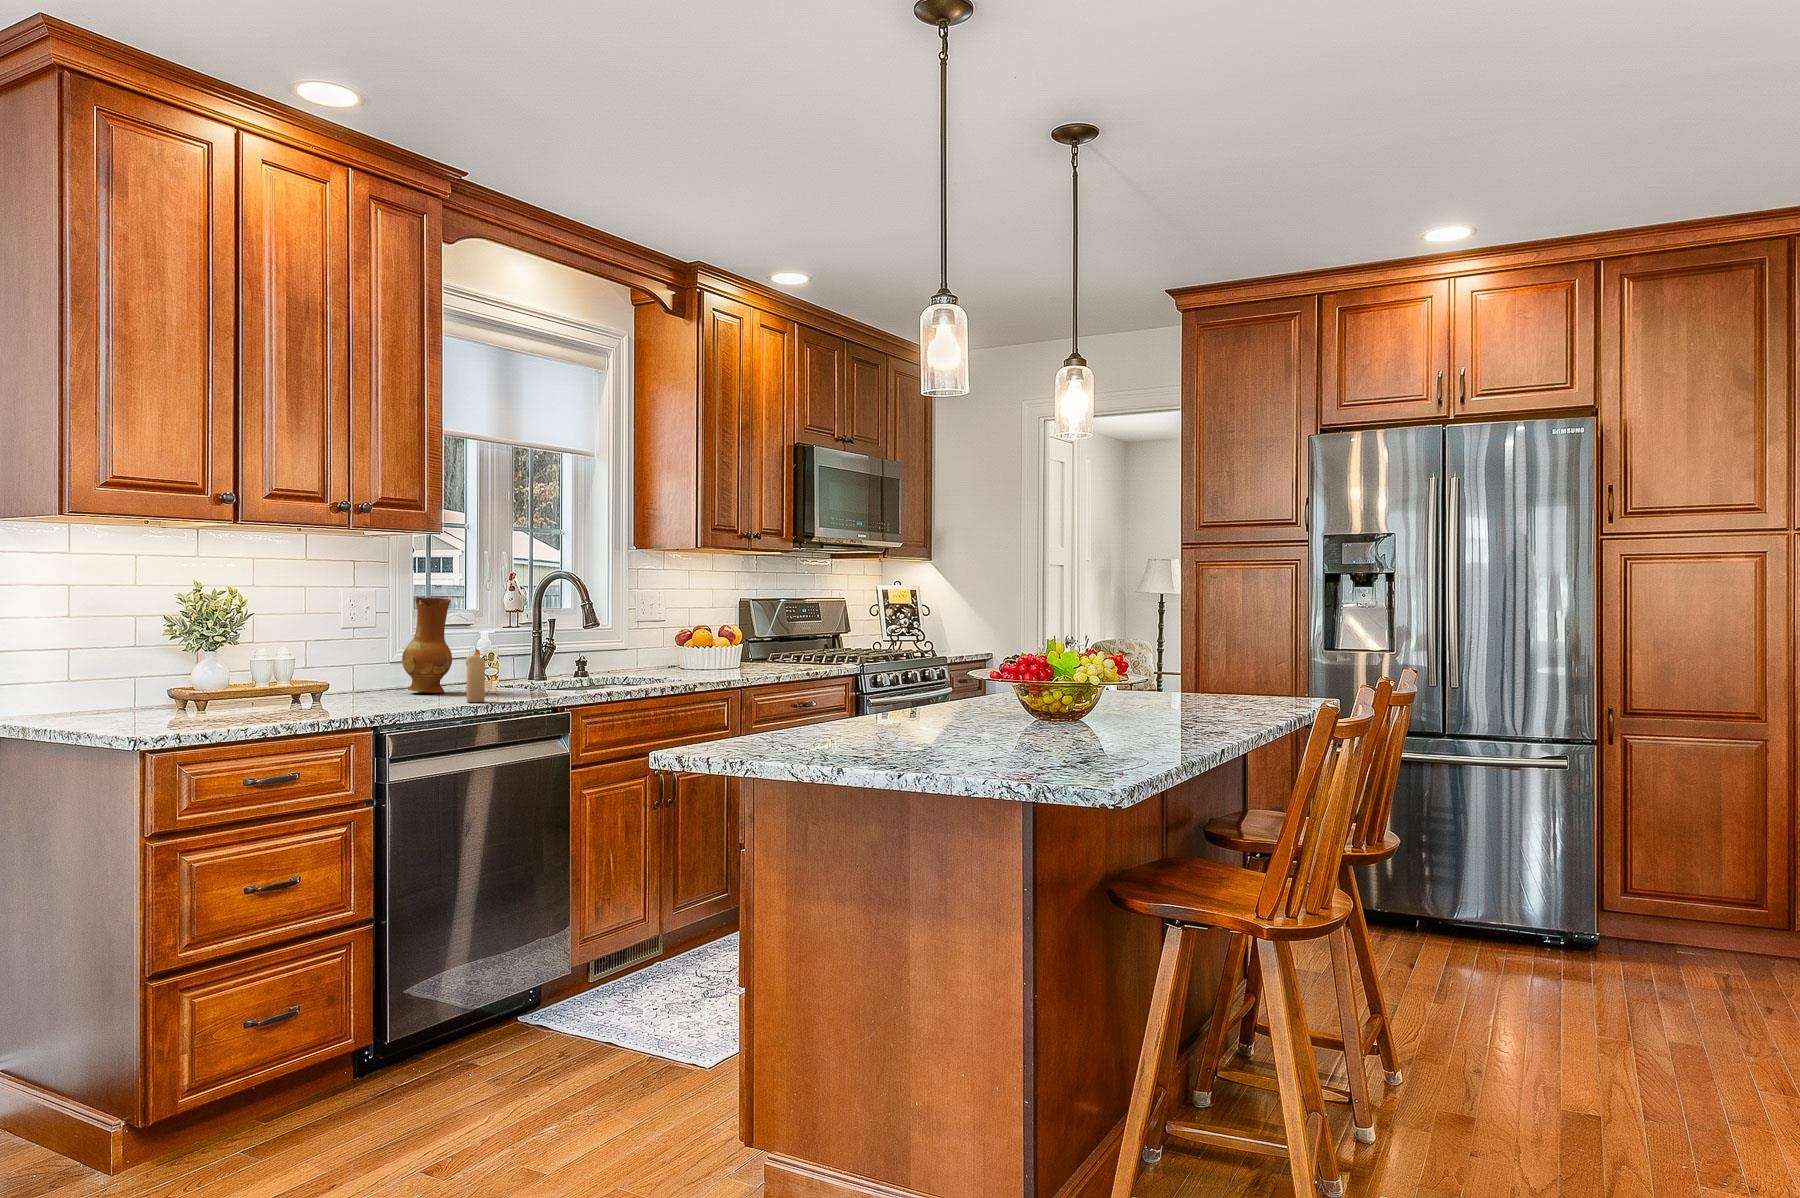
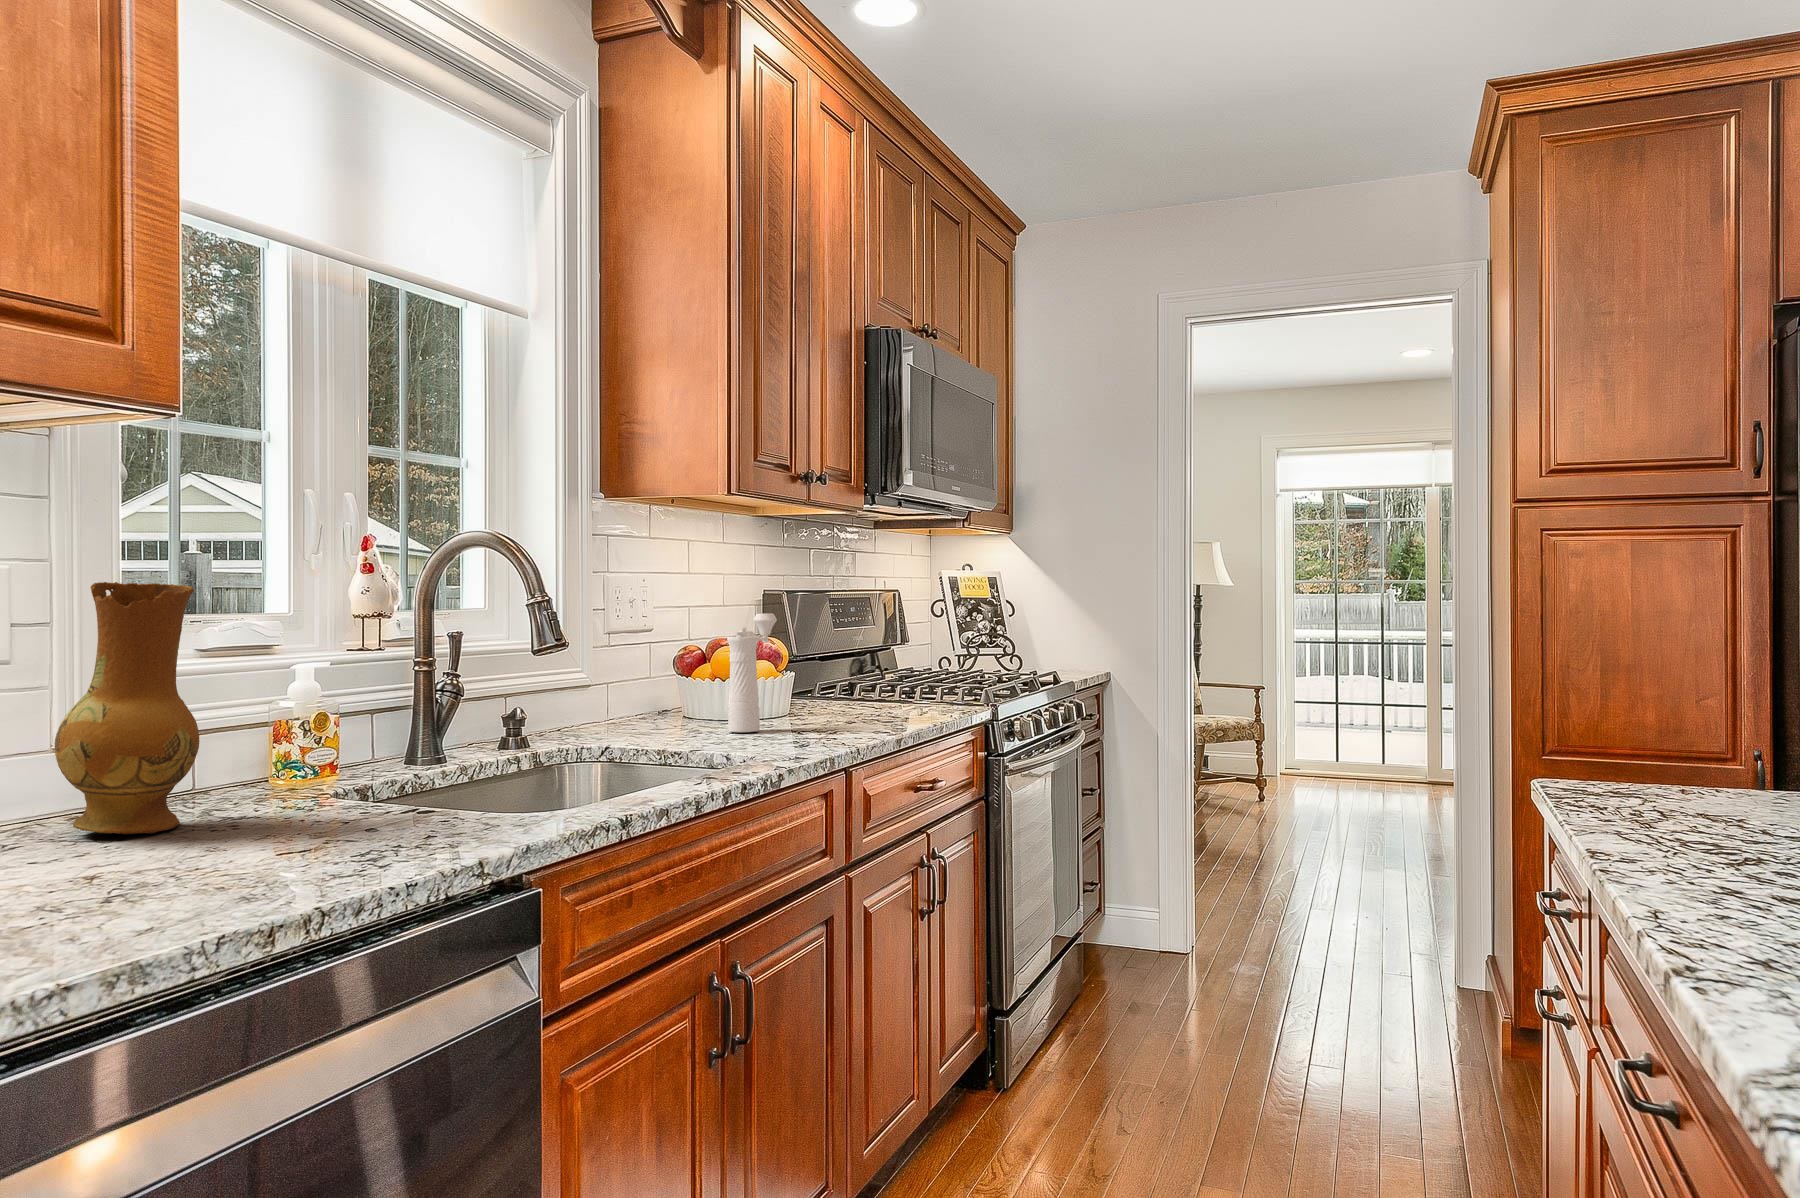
pepper mill: none [691,612,721,673] -> present [727,614,777,732]
candle: present [466,647,485,702] -> none [212,718,272,881]

